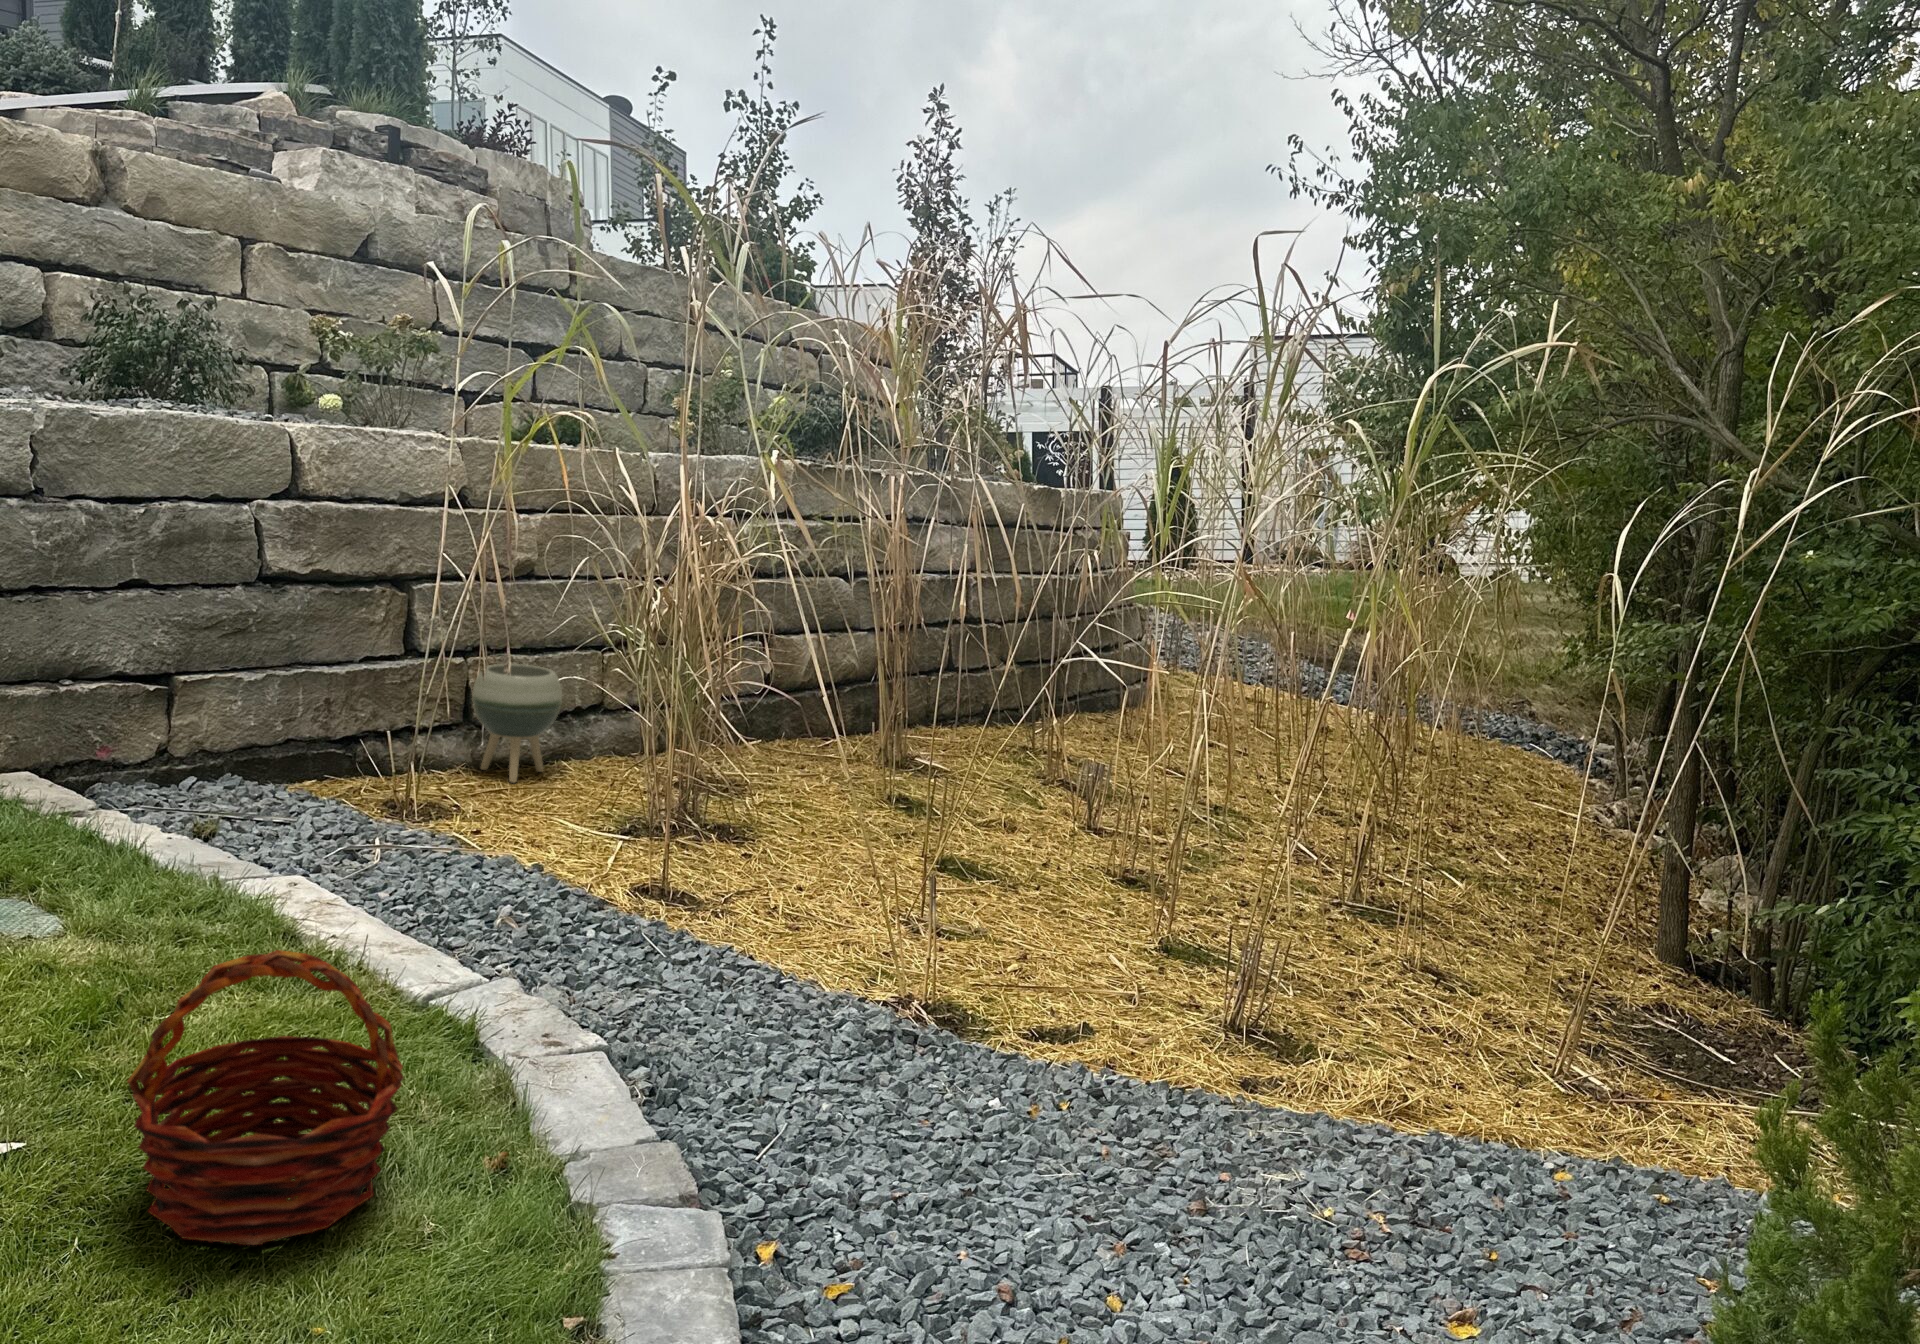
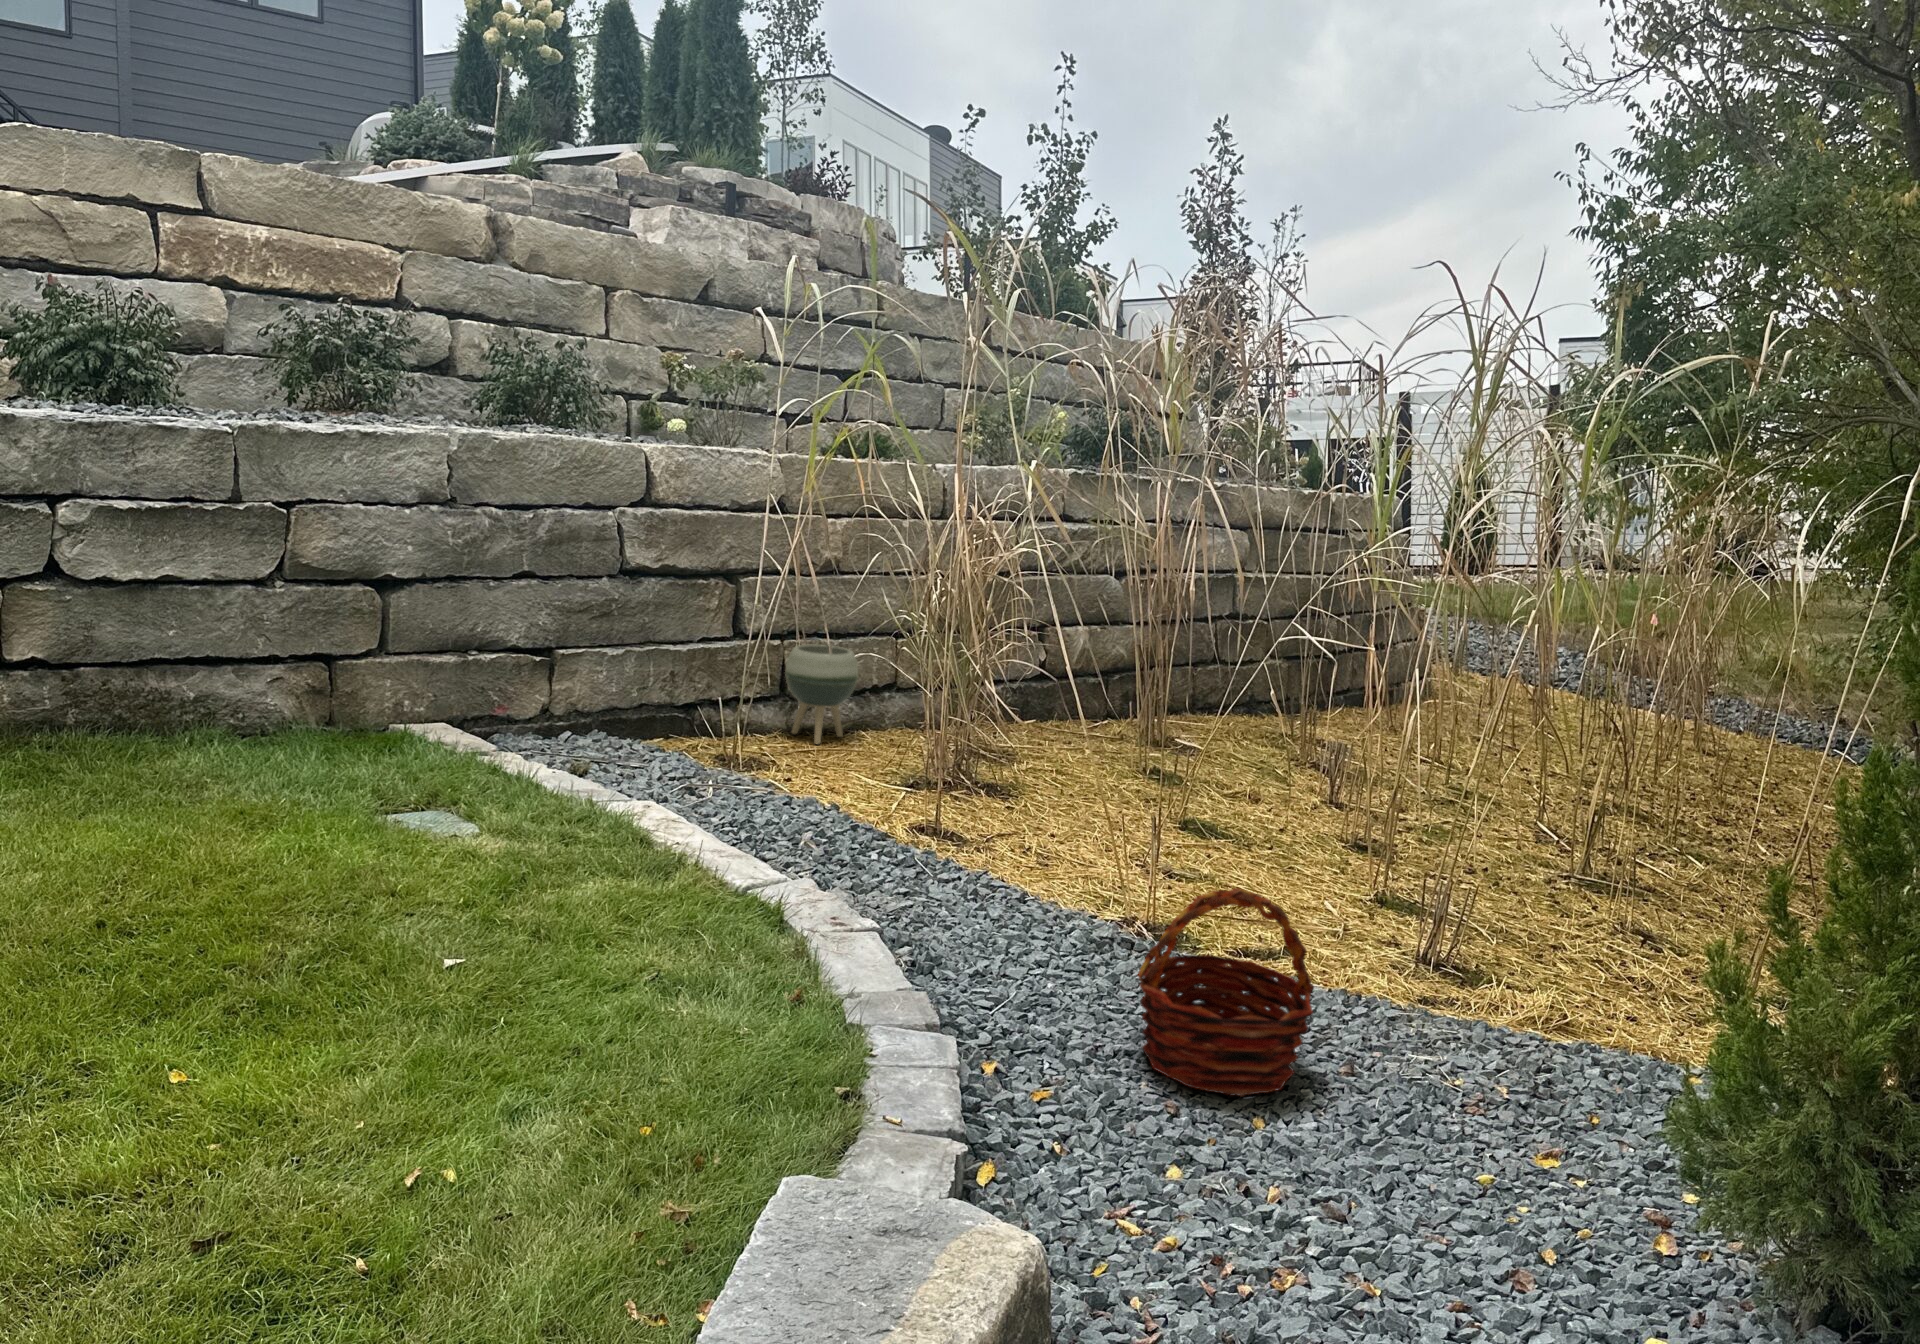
basket: present [128,950,404,1245] -> present [1138,888,1314,1097]

